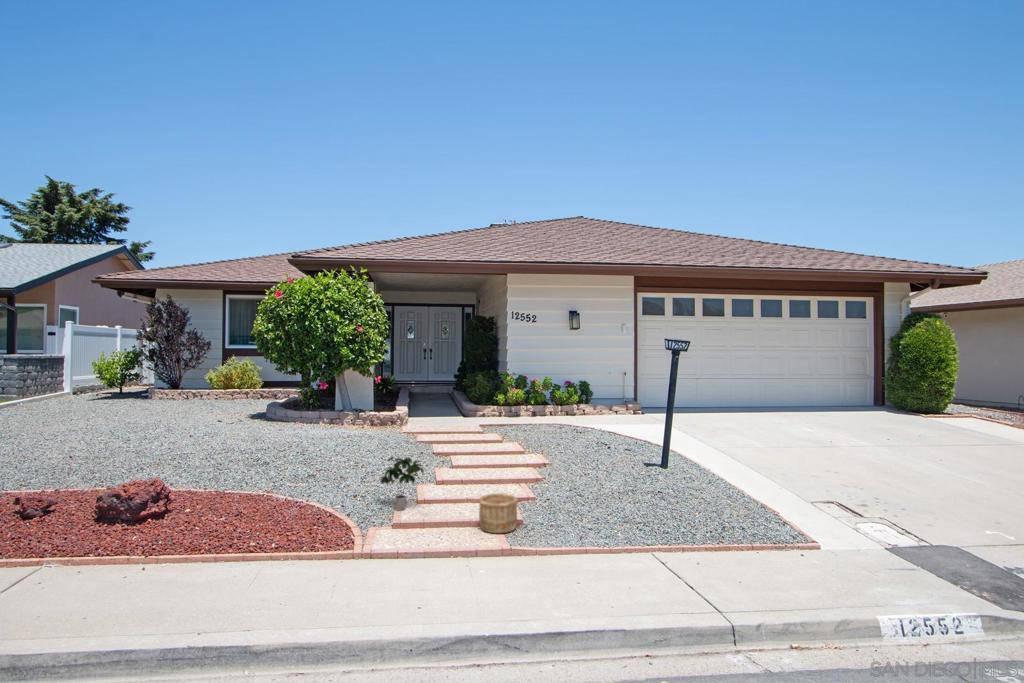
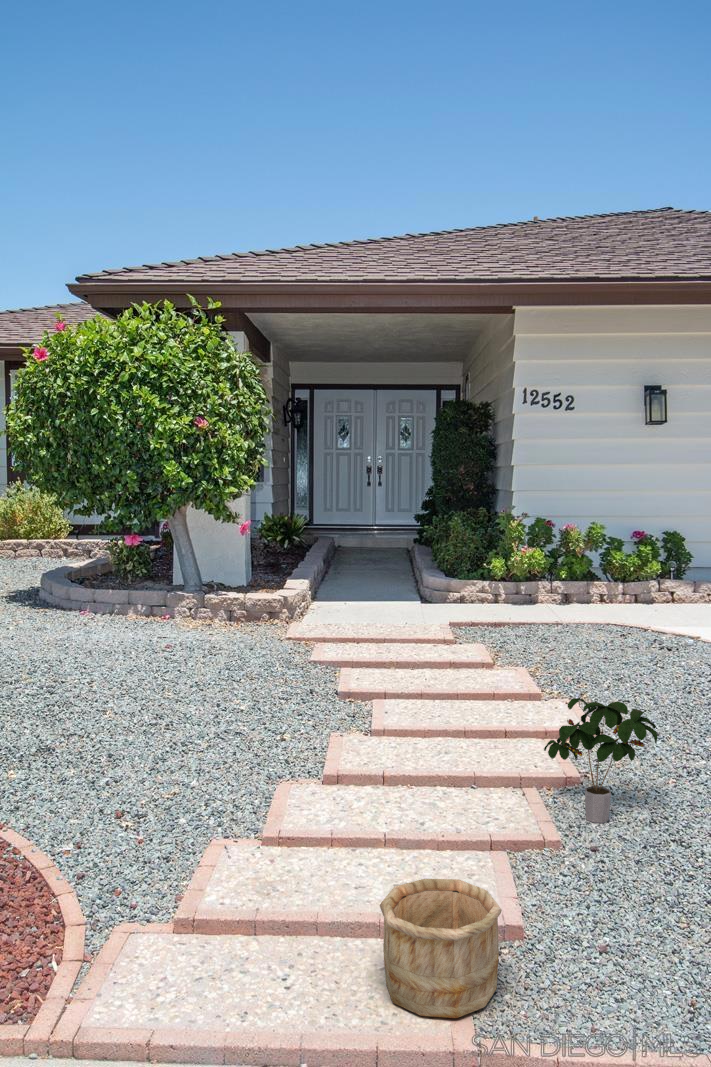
potted plant: present [379,457,424,511] -> present [544,697,658,823]

